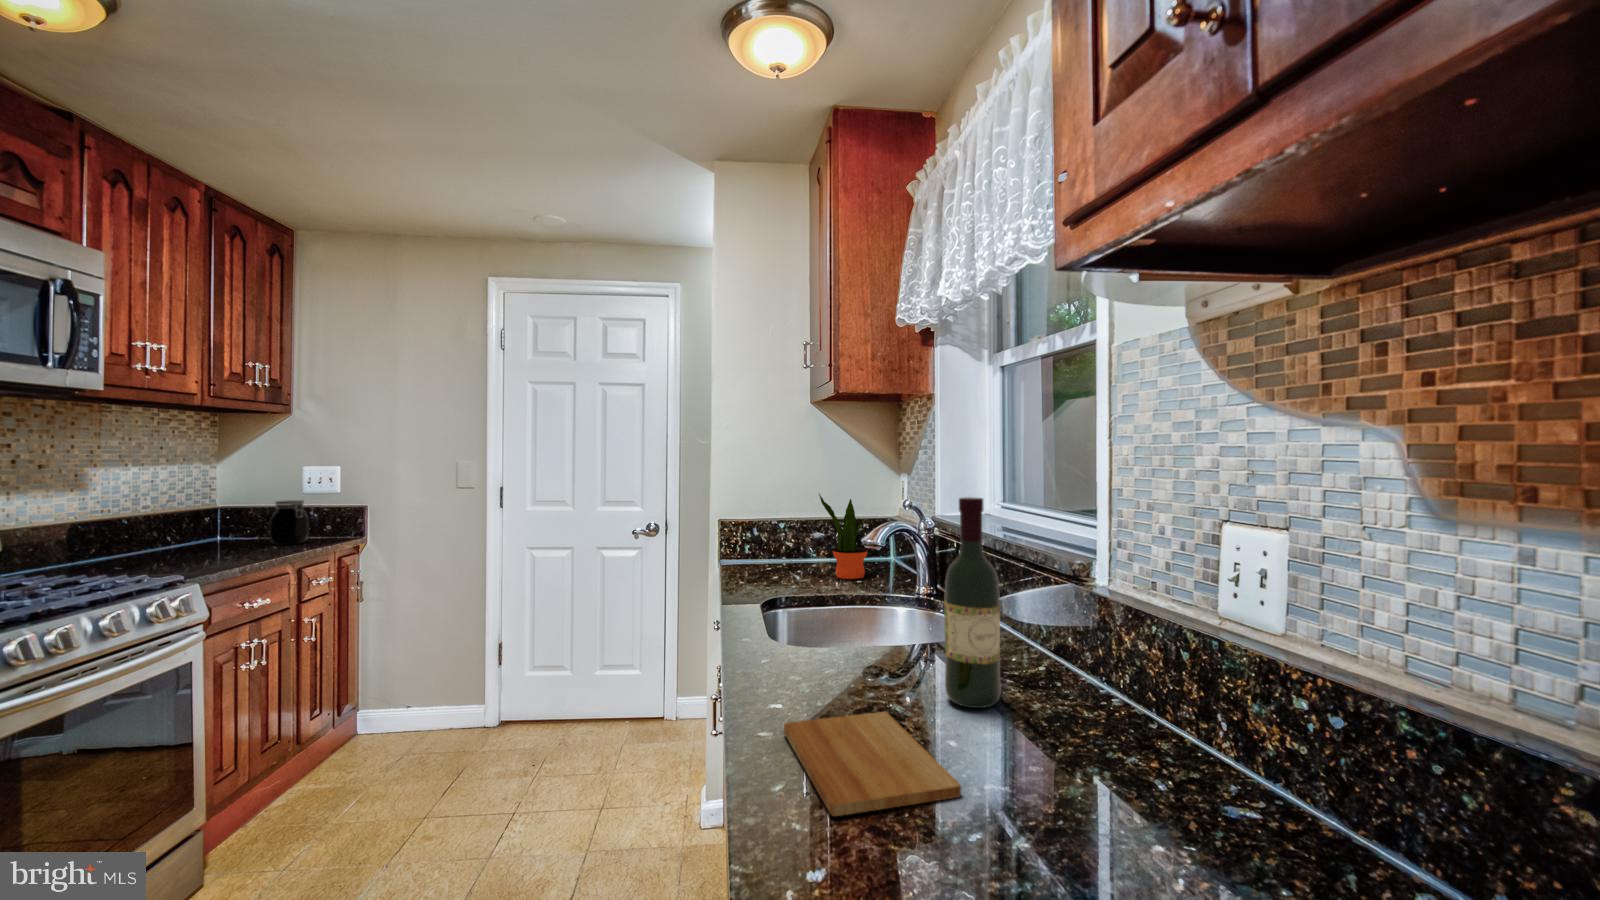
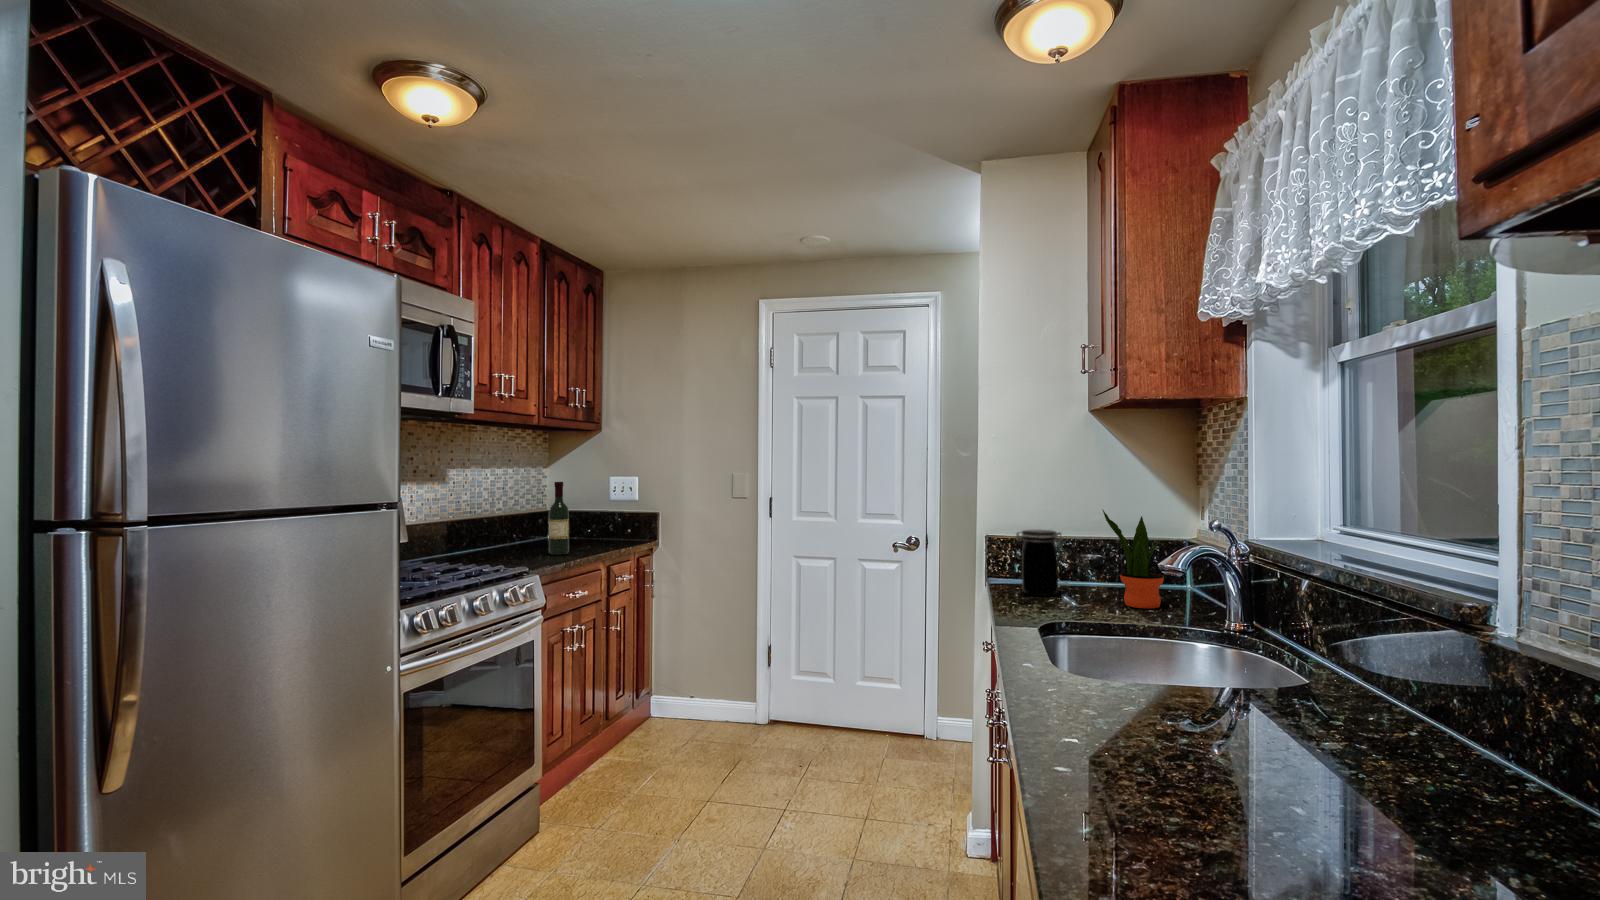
wine bottle: present [944,497,1000,708] -> present [549,482,569,555]
jar: present [270,500,309,545] -> present [1016,530,1063,596]
cutting board: present [784,712,961,816] -> none [1083,754,1305,861]

